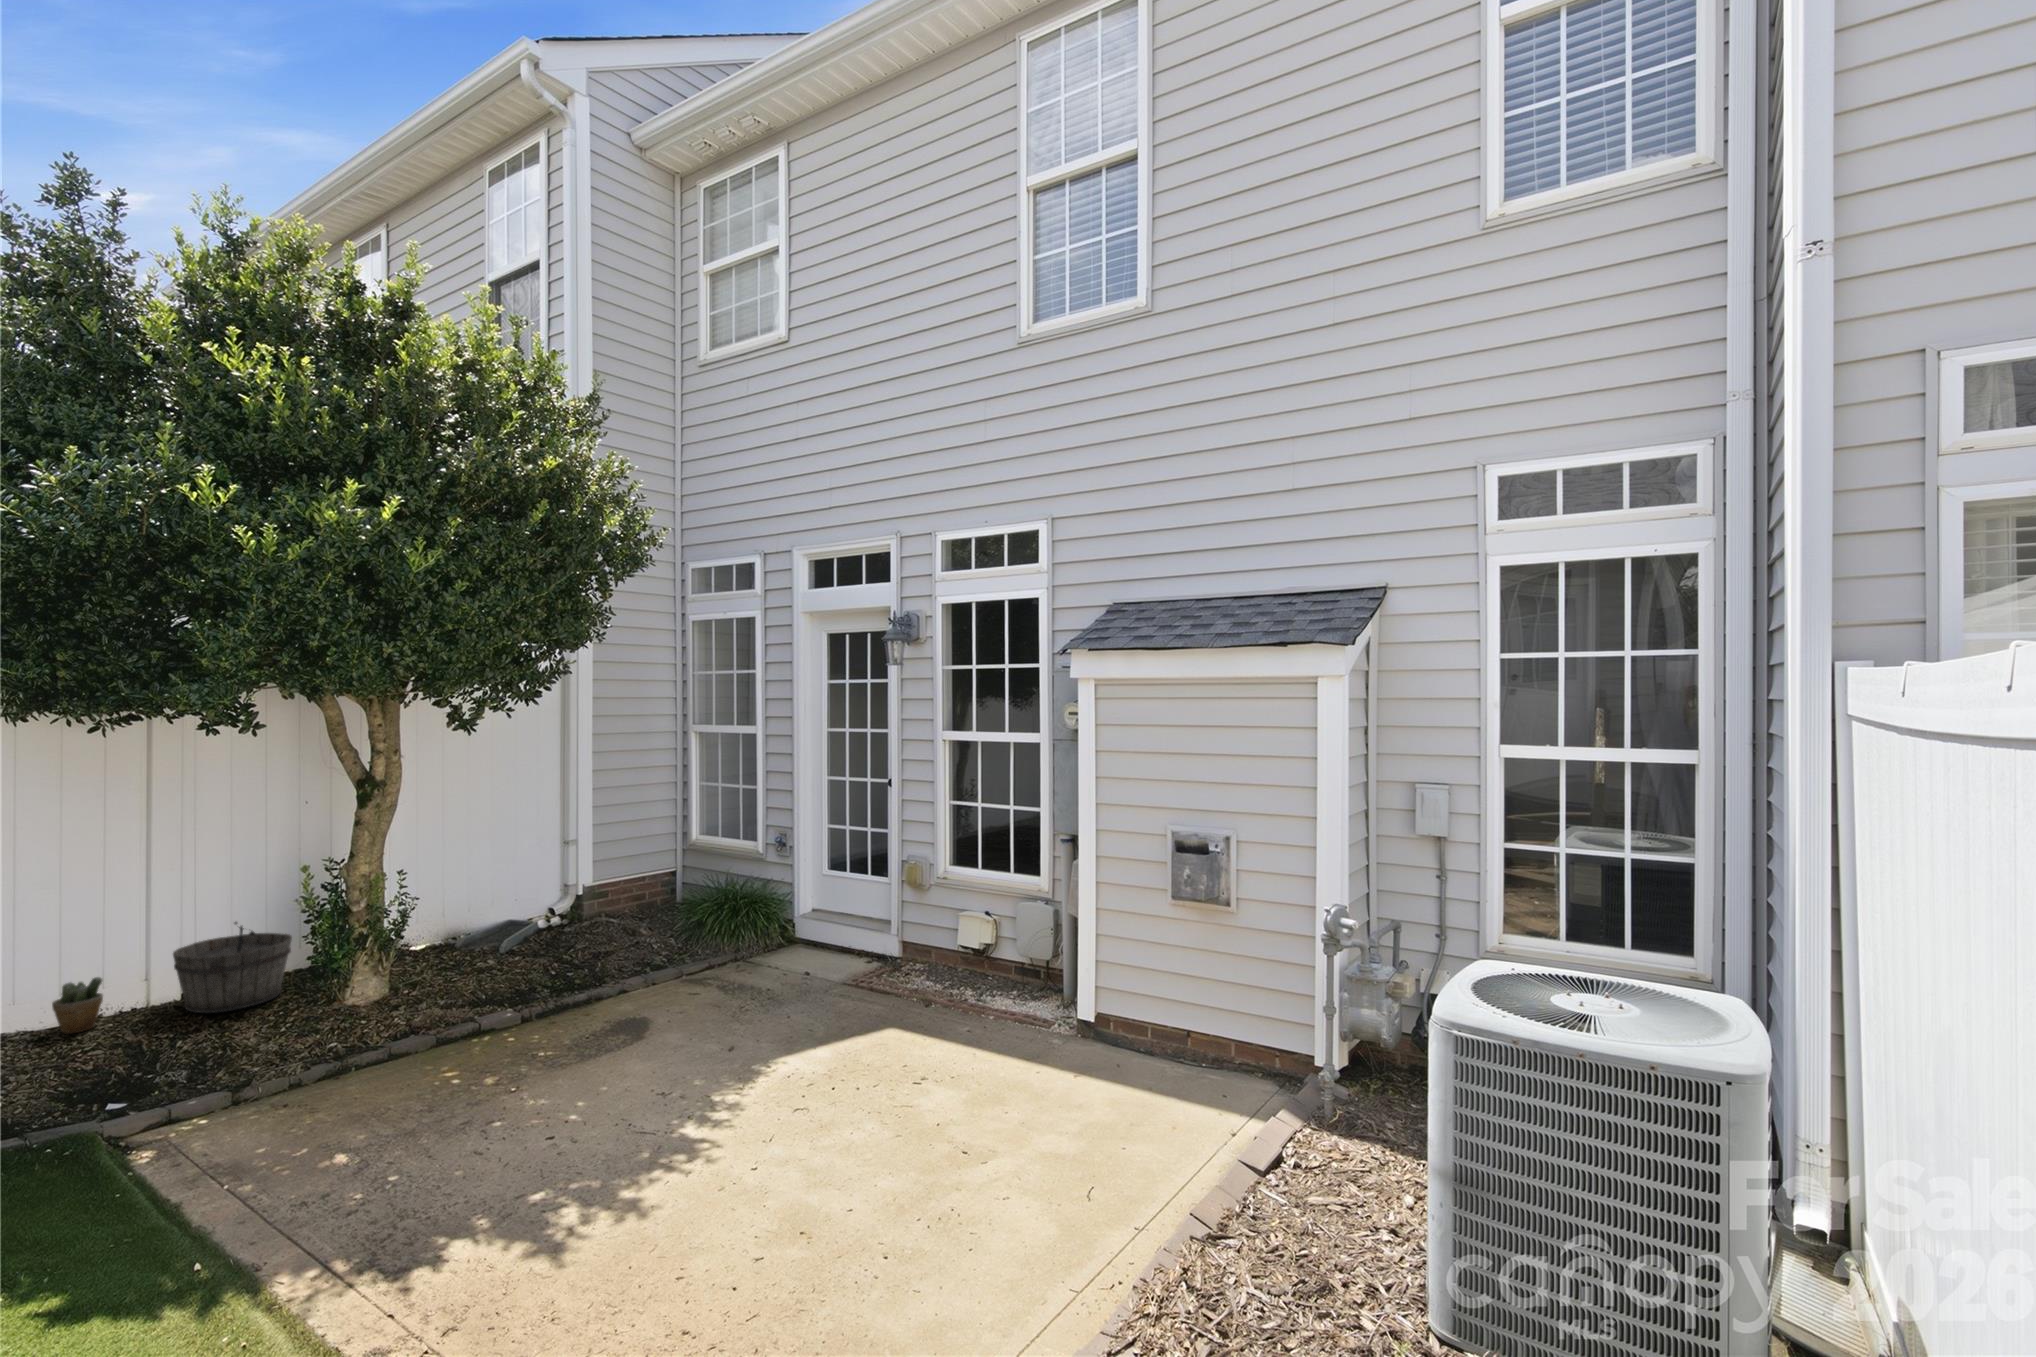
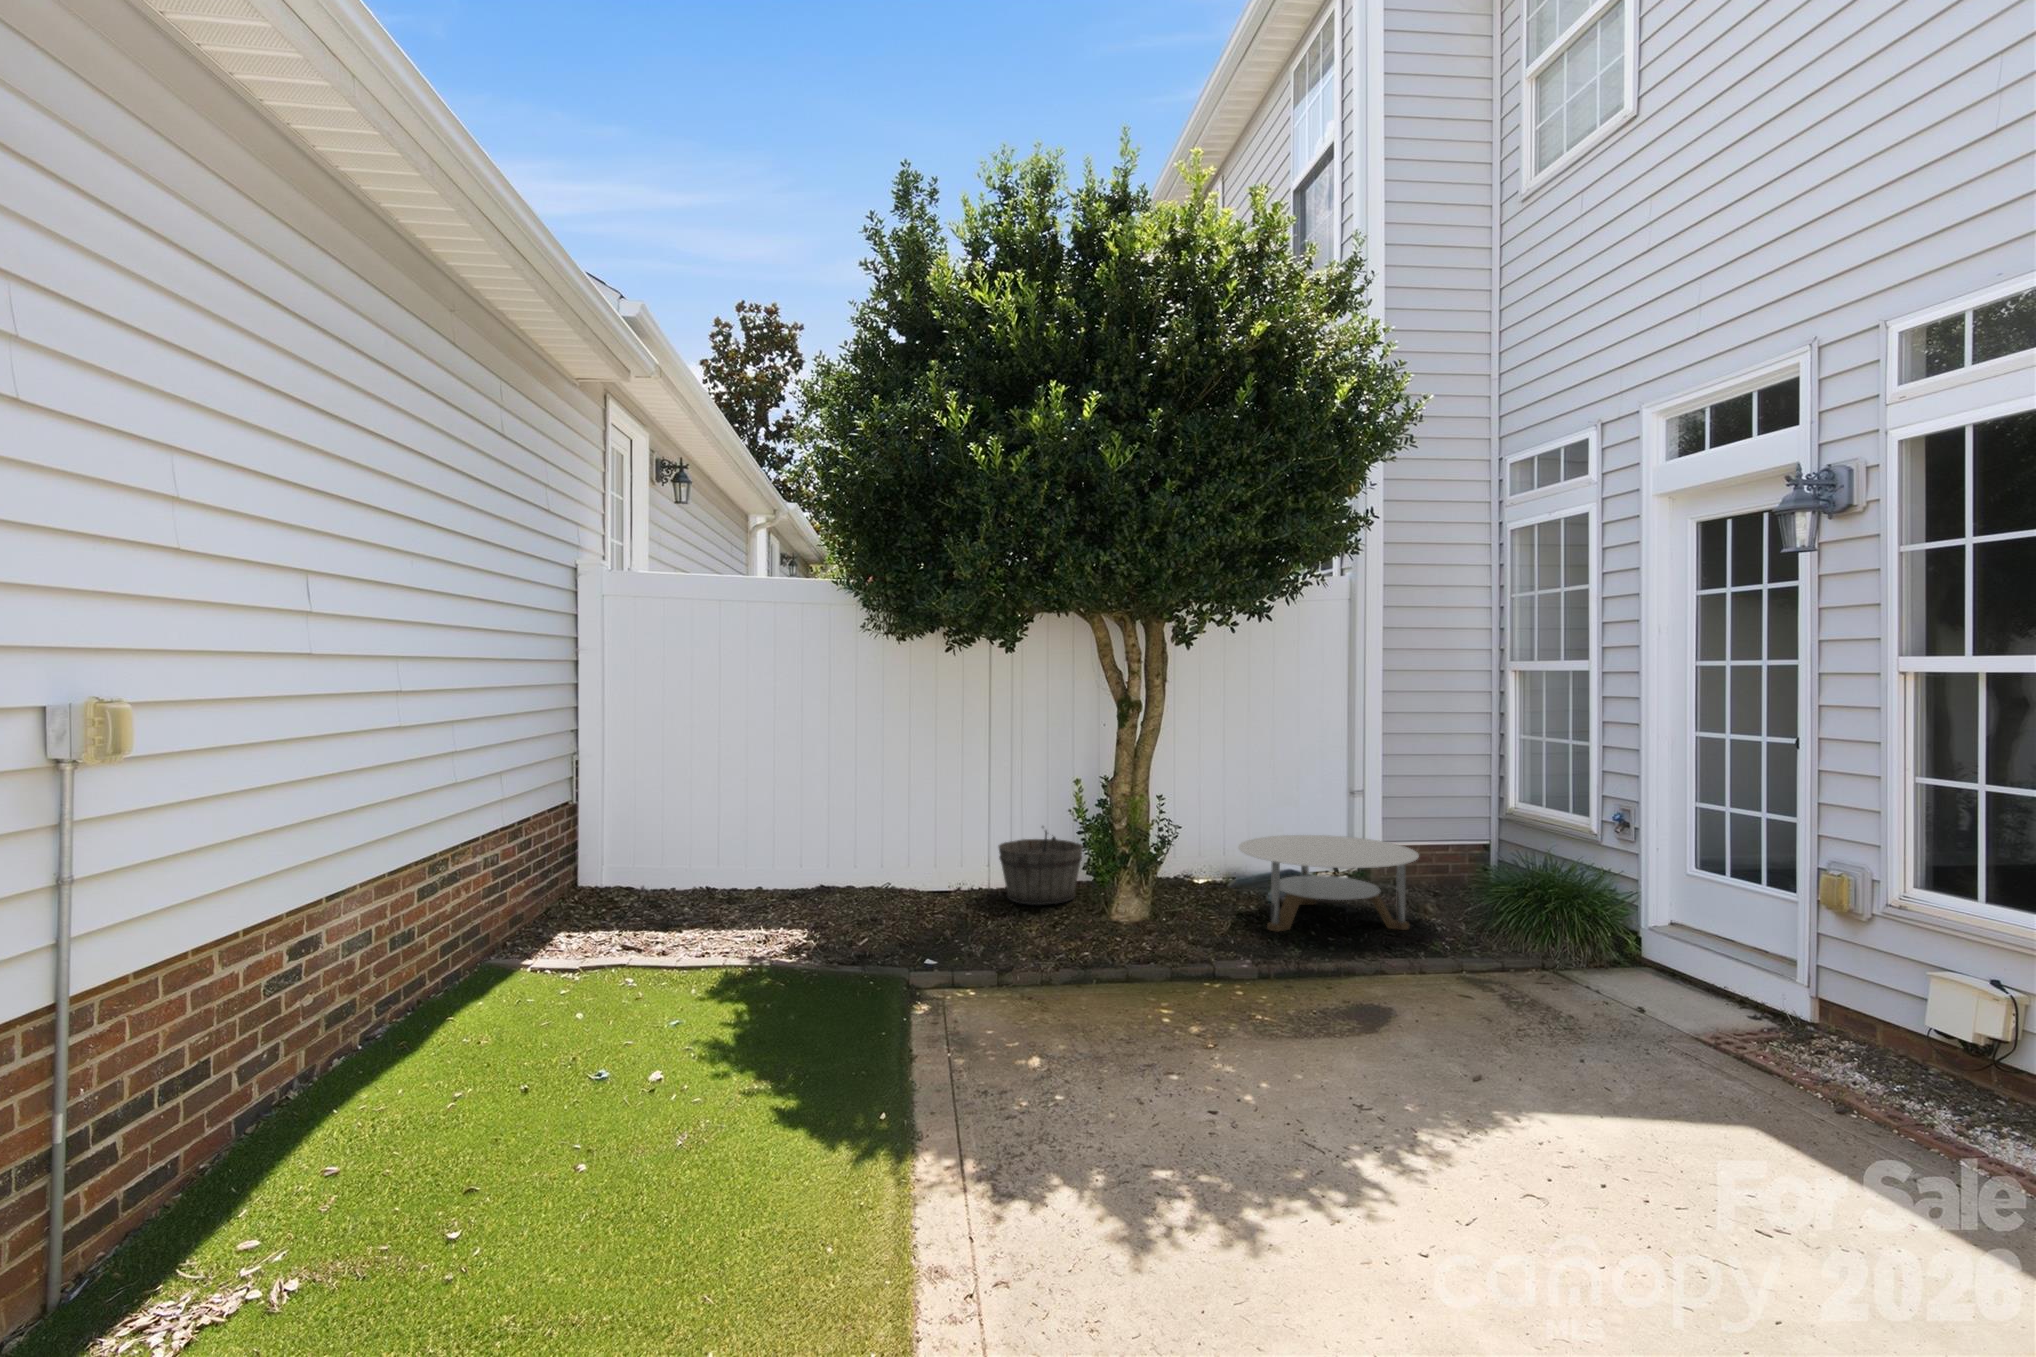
round table: none [468,881,636,979] -> present [1239,835,1419,931]
potted plant: present [52,977,103,1034] -> none [924,855,955,898]

